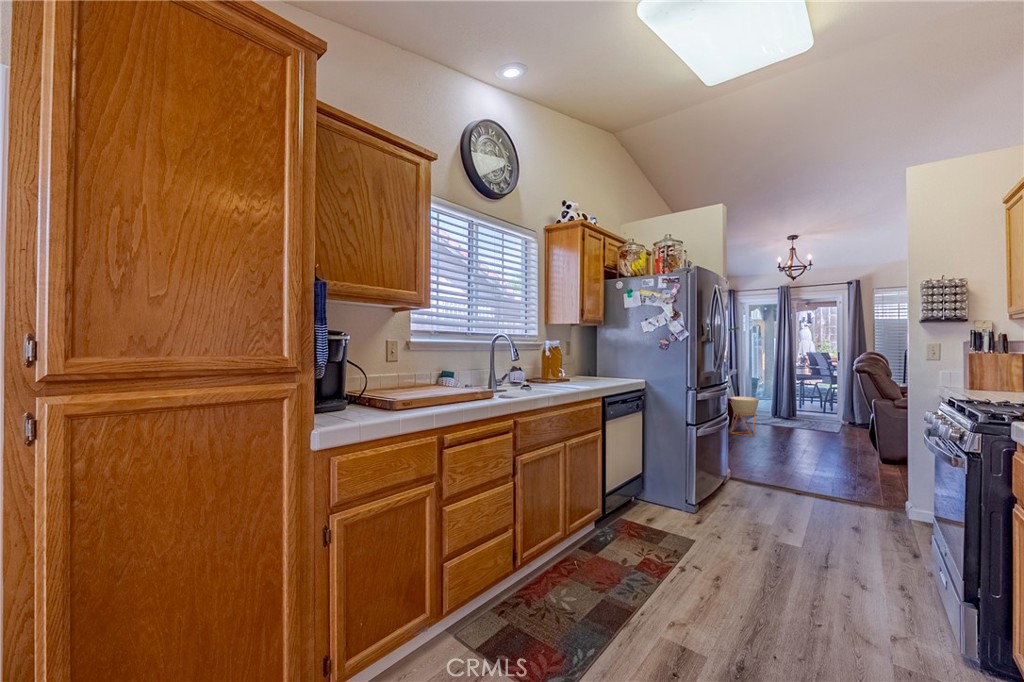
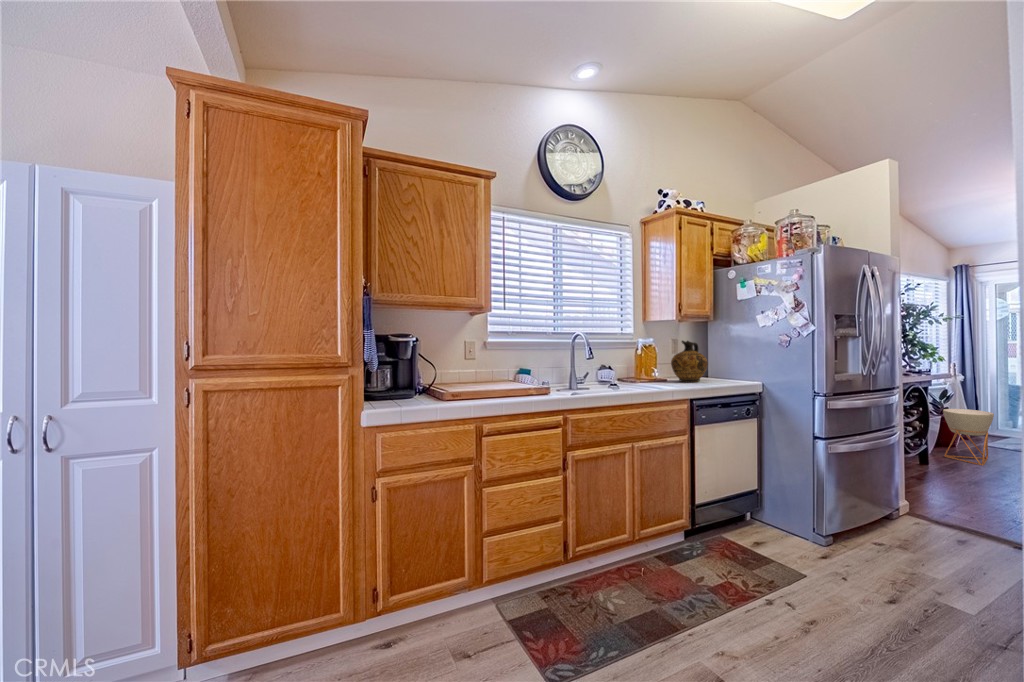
ceramic jug: none [574,343,605,382] -> present [671,341,708,382]

